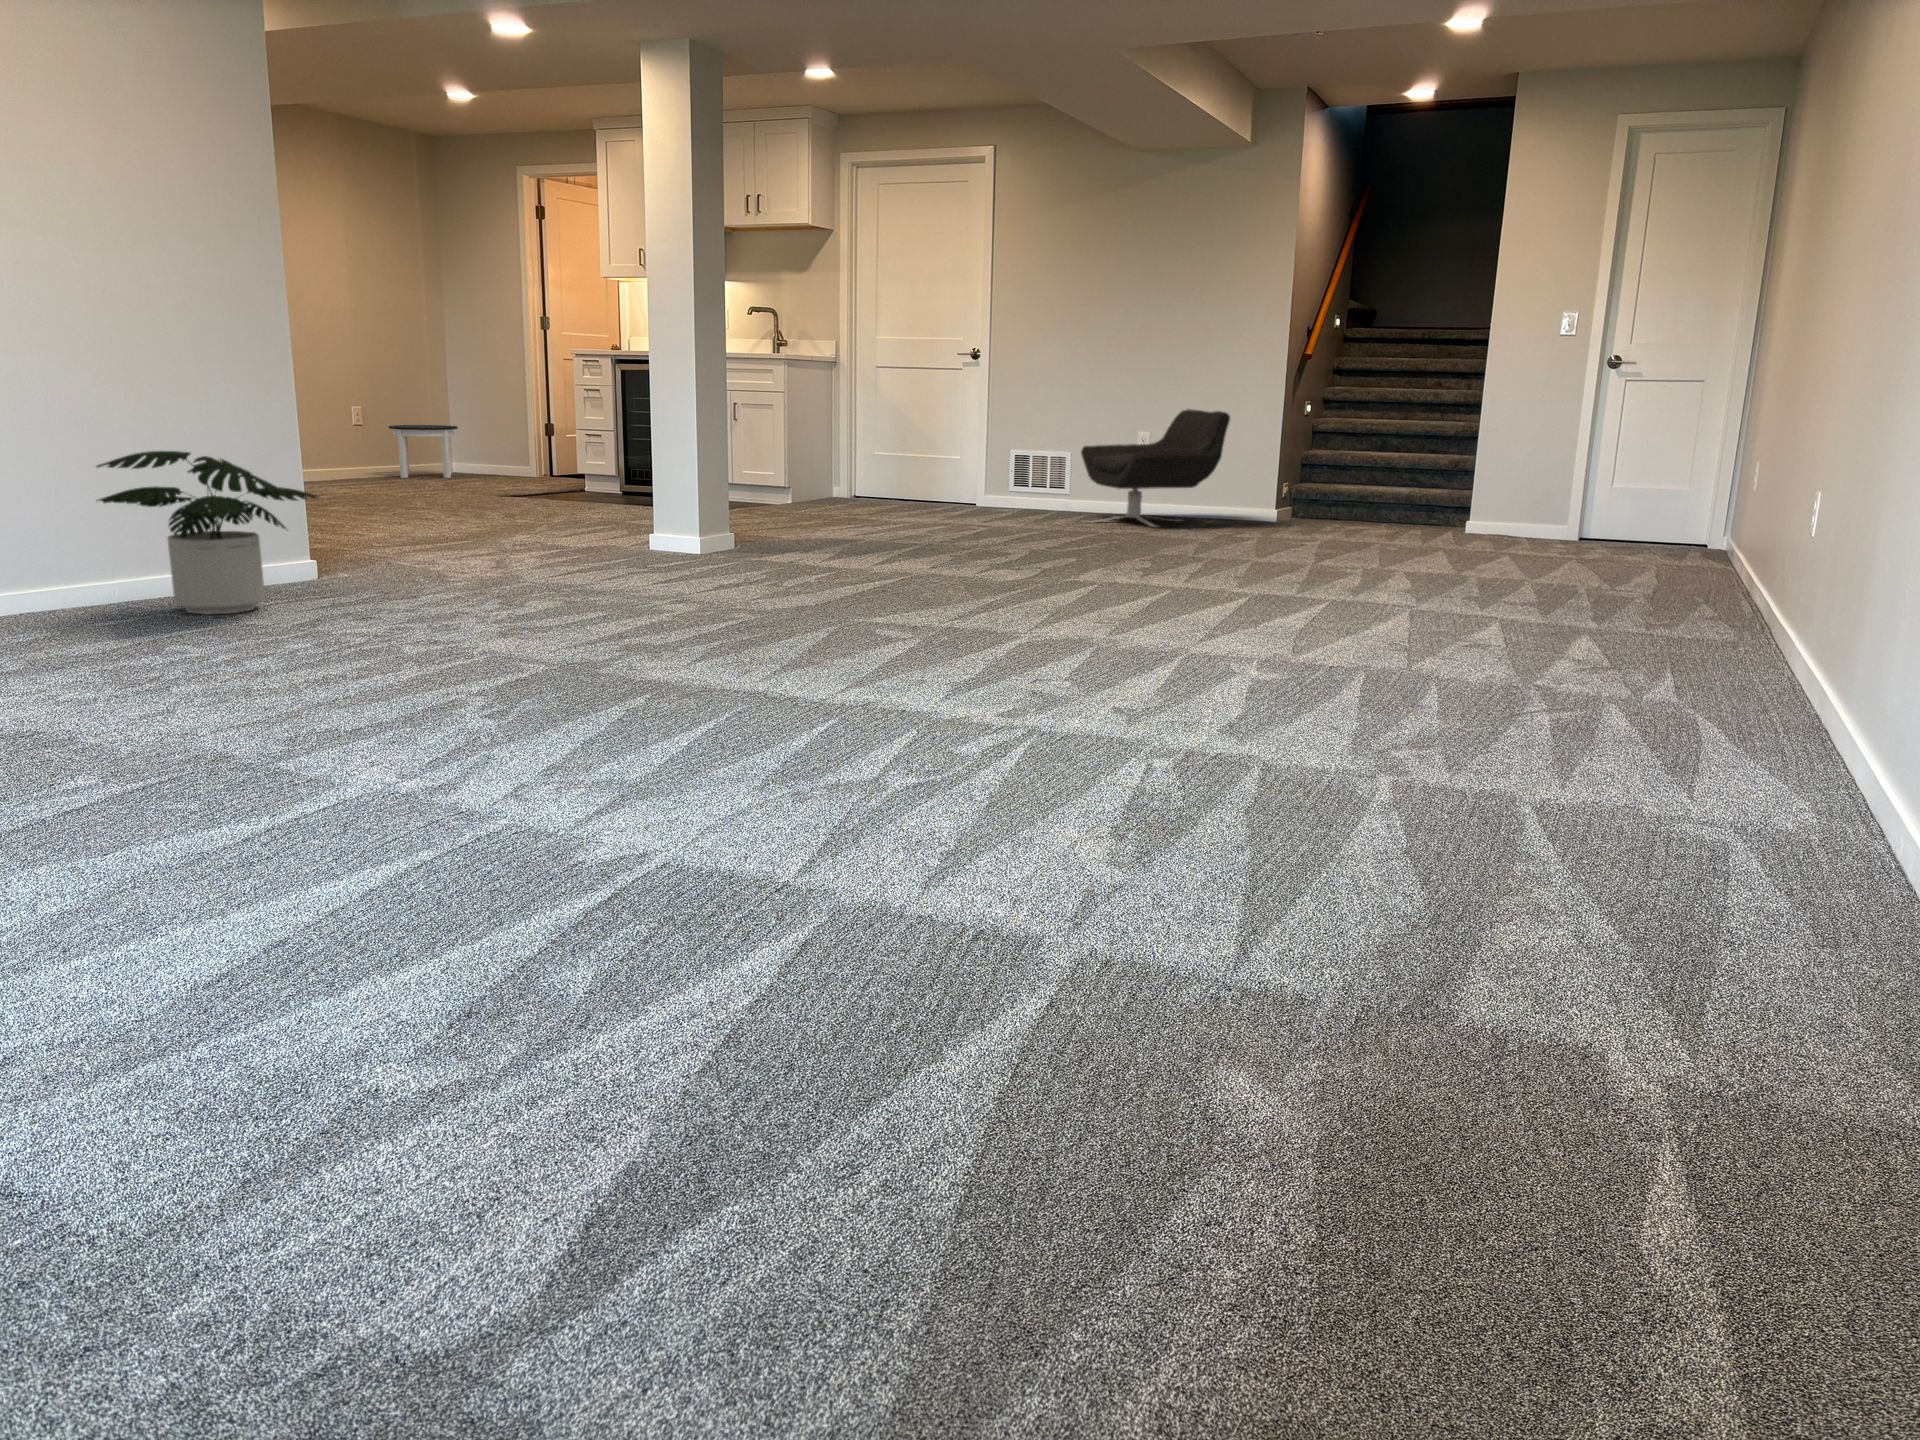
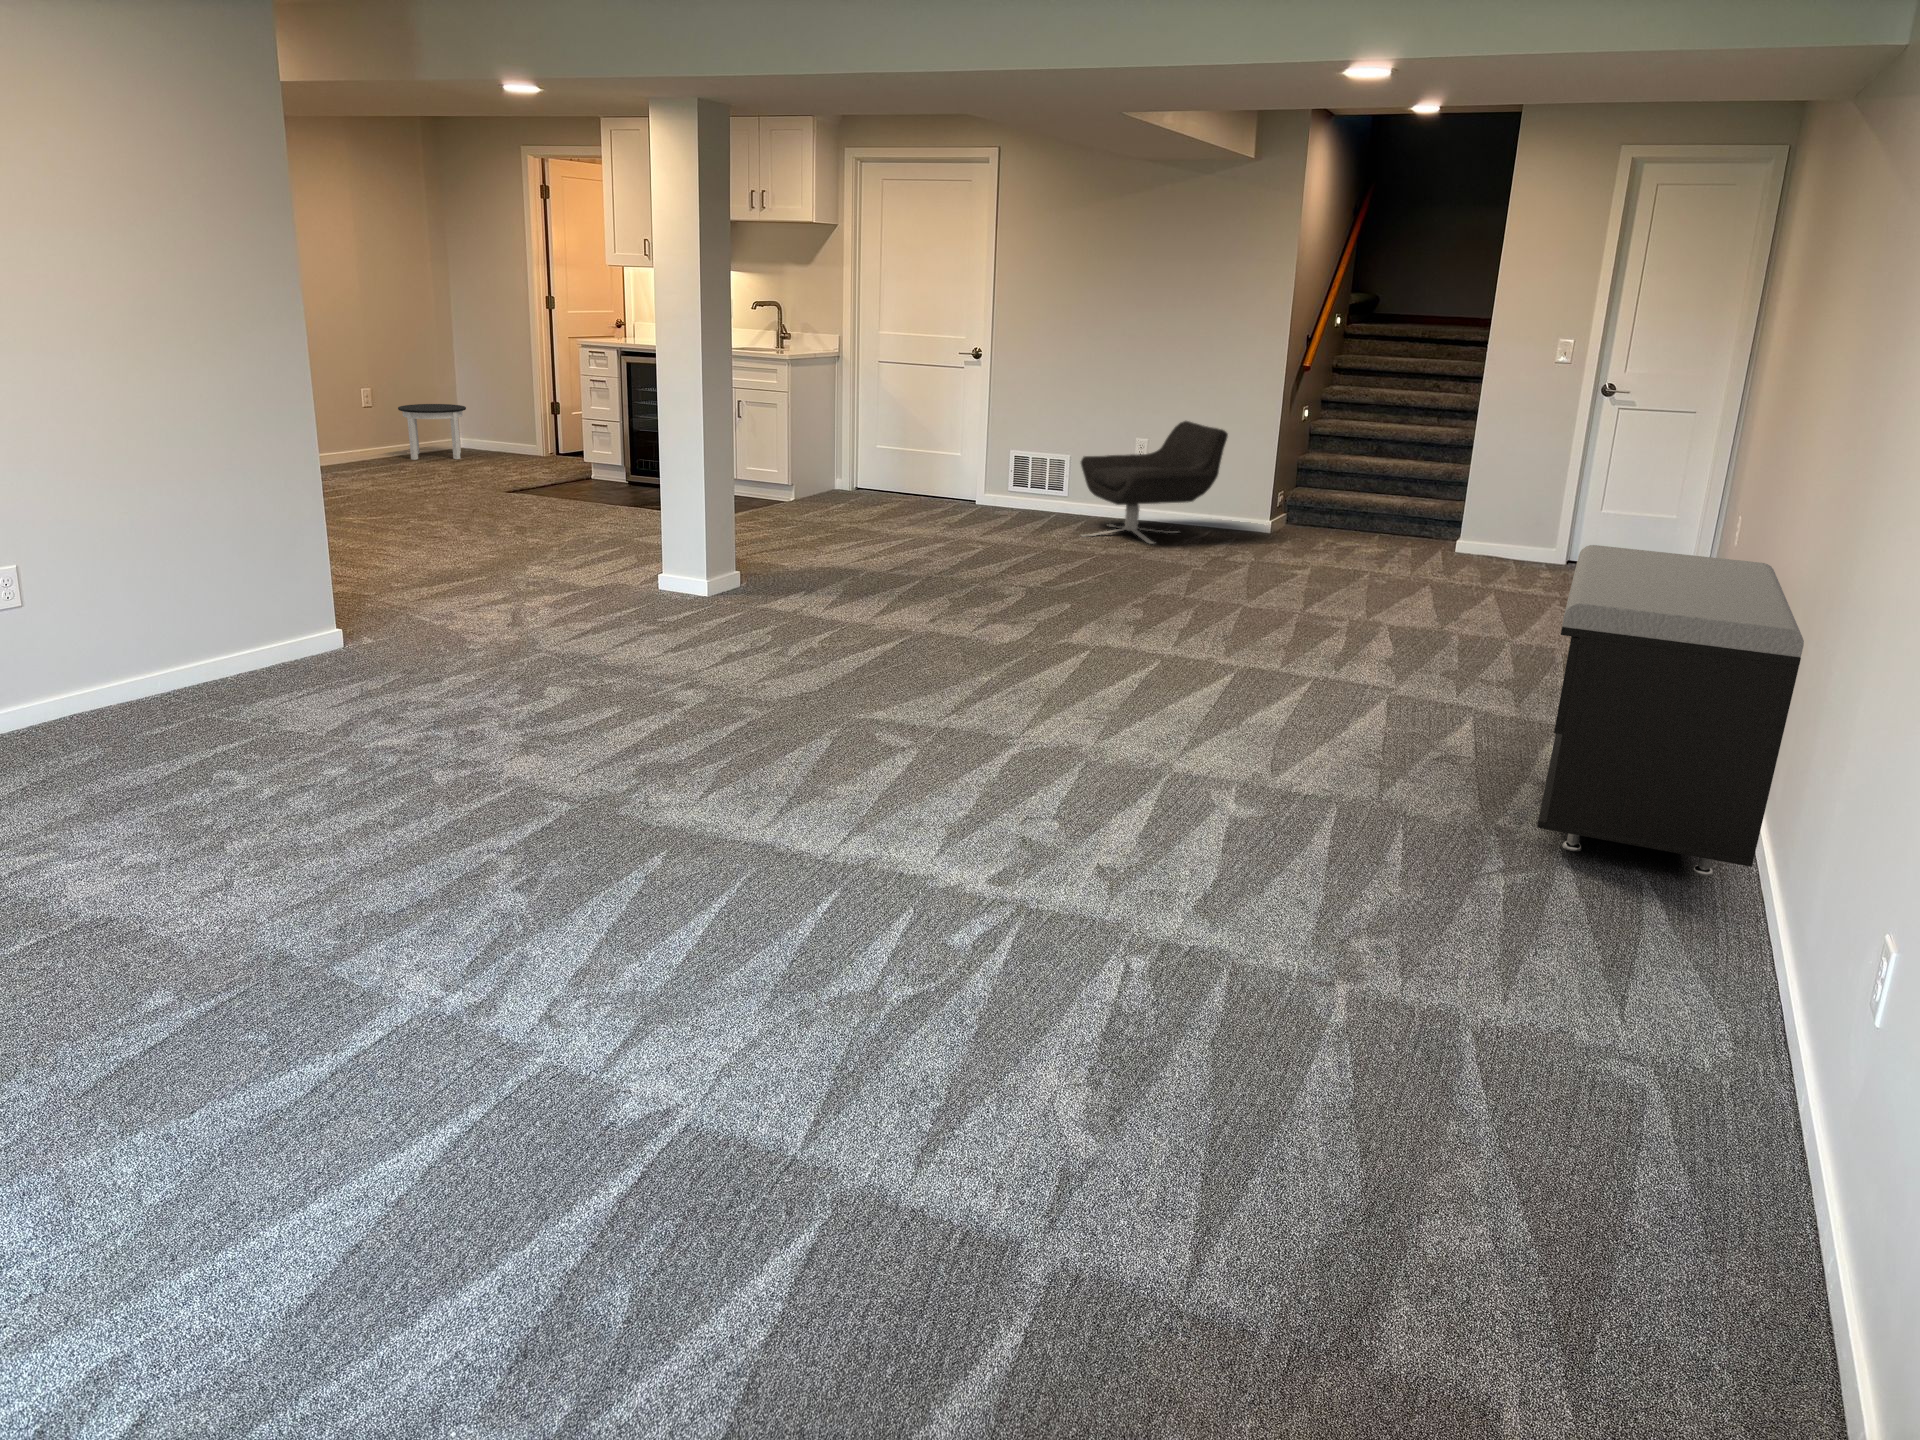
storage bench: none [1562,420,1830,717] -> present [1537,545,1804,876]
potted plant: present [97,451,318,614] -> none [123,550,341,709]

